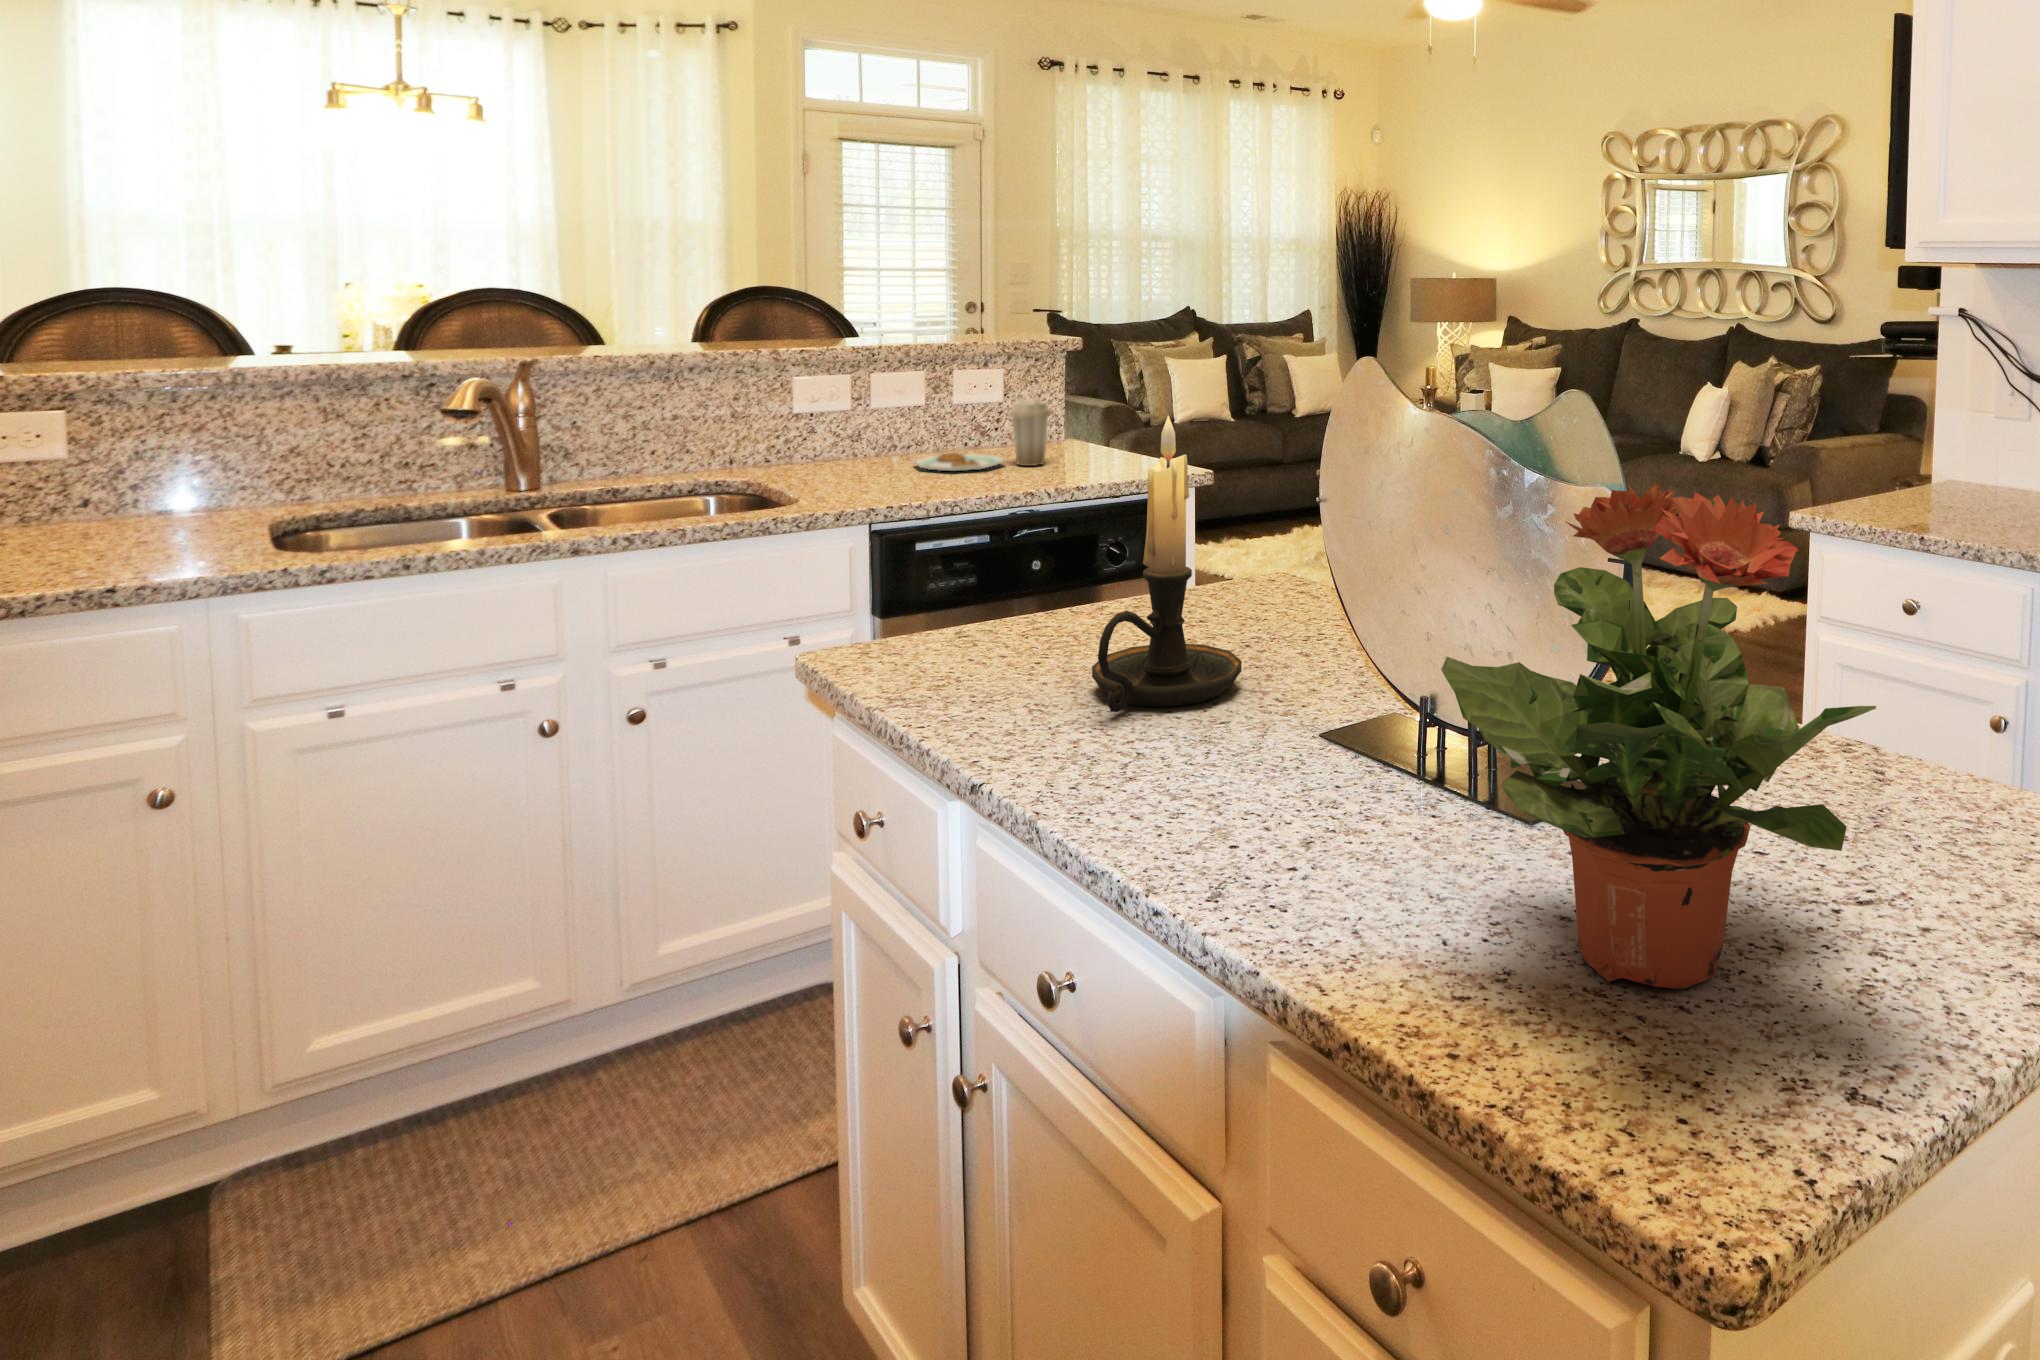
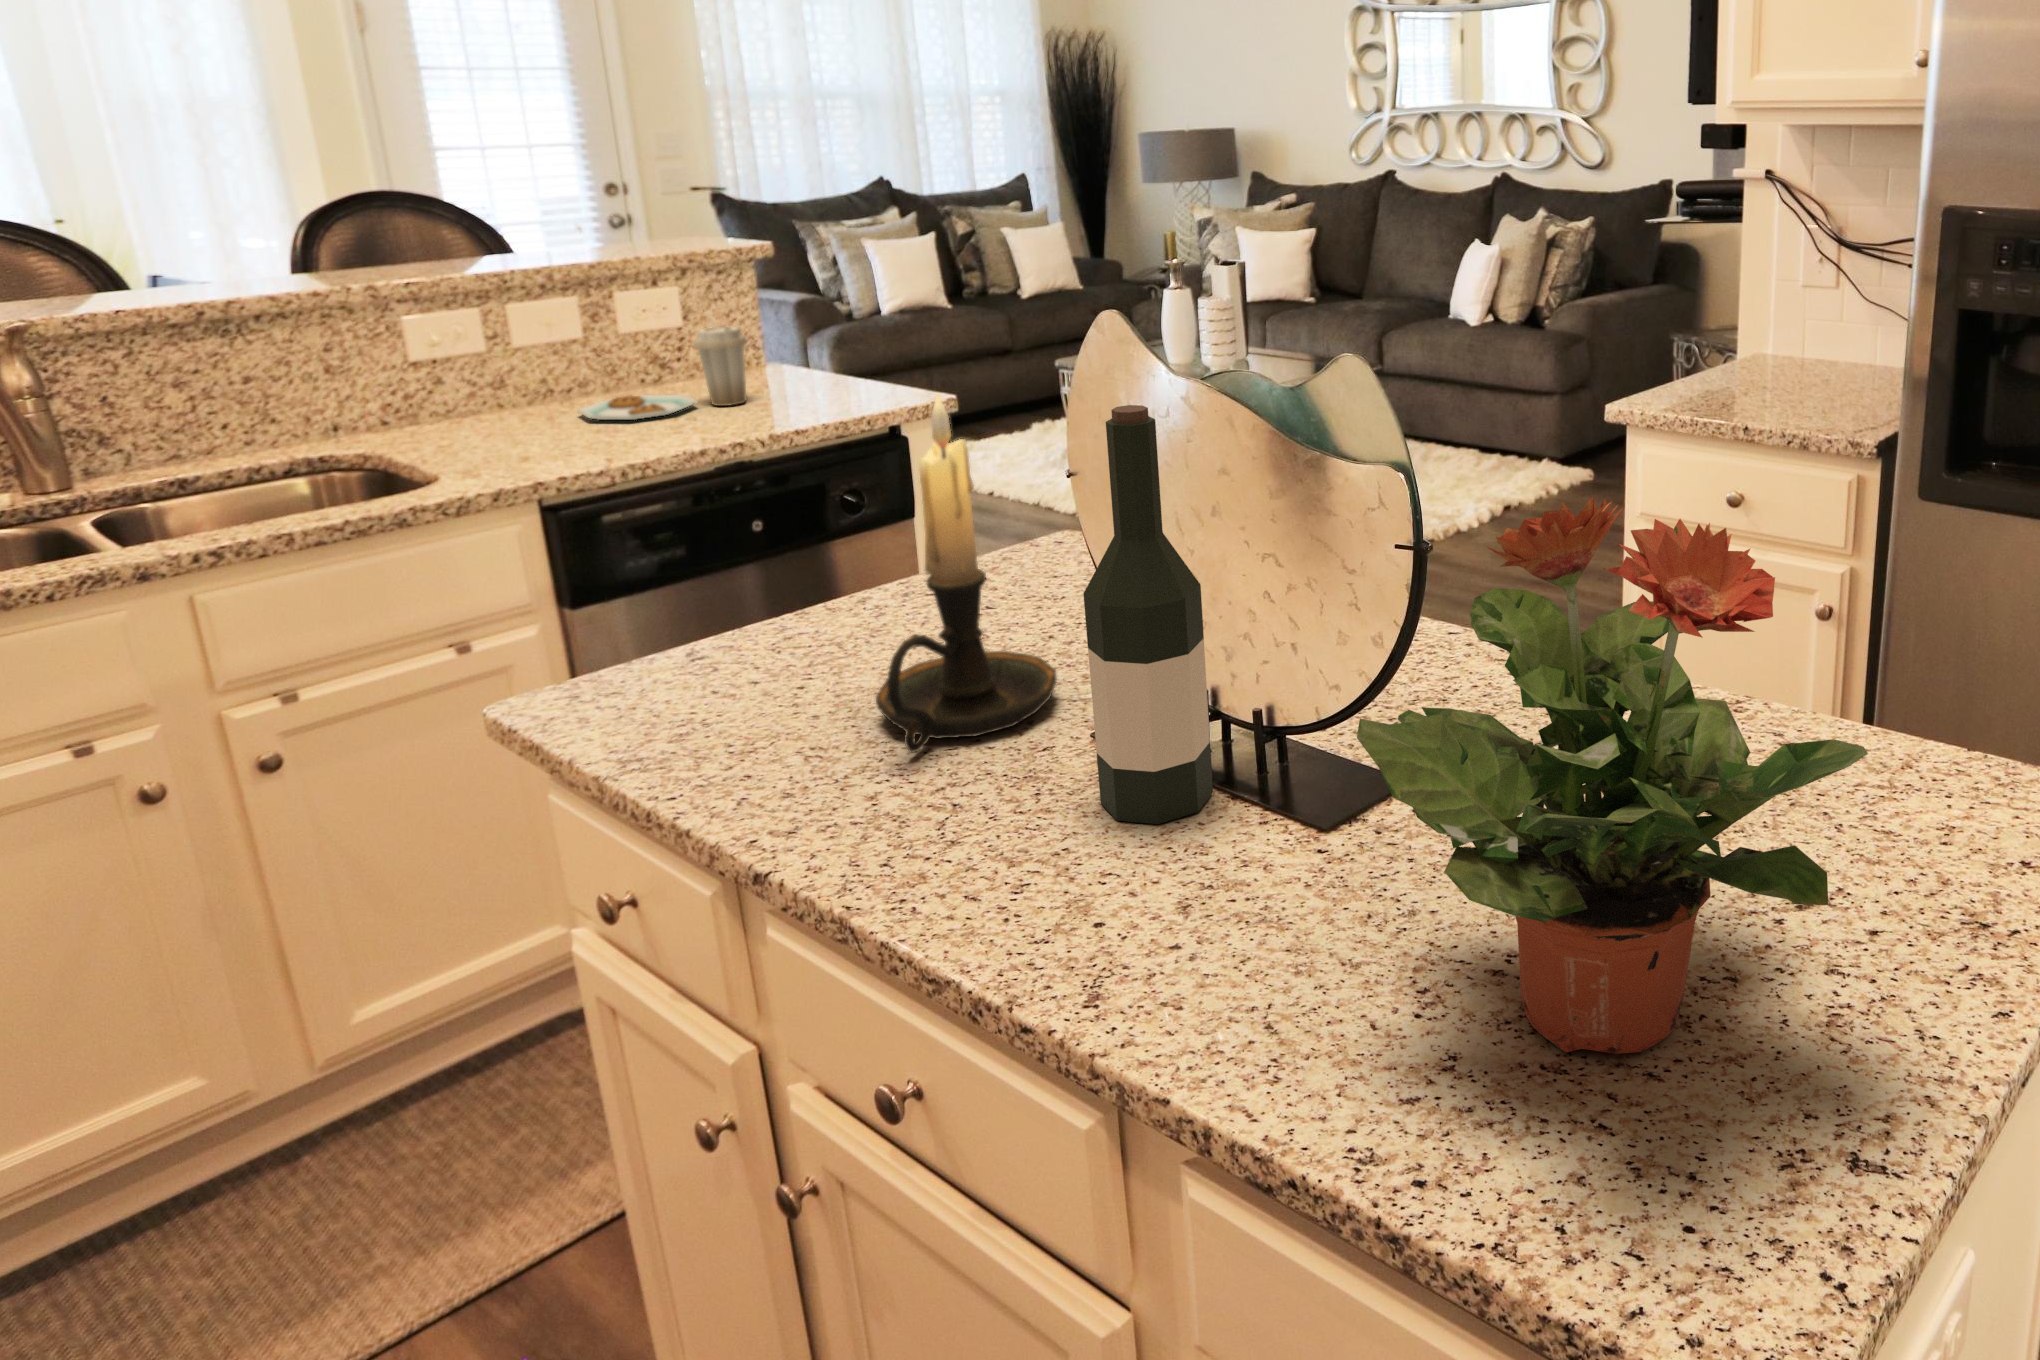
wine bottle: none [1256,419,1354,782] -> present [1083,405,1213,824]

